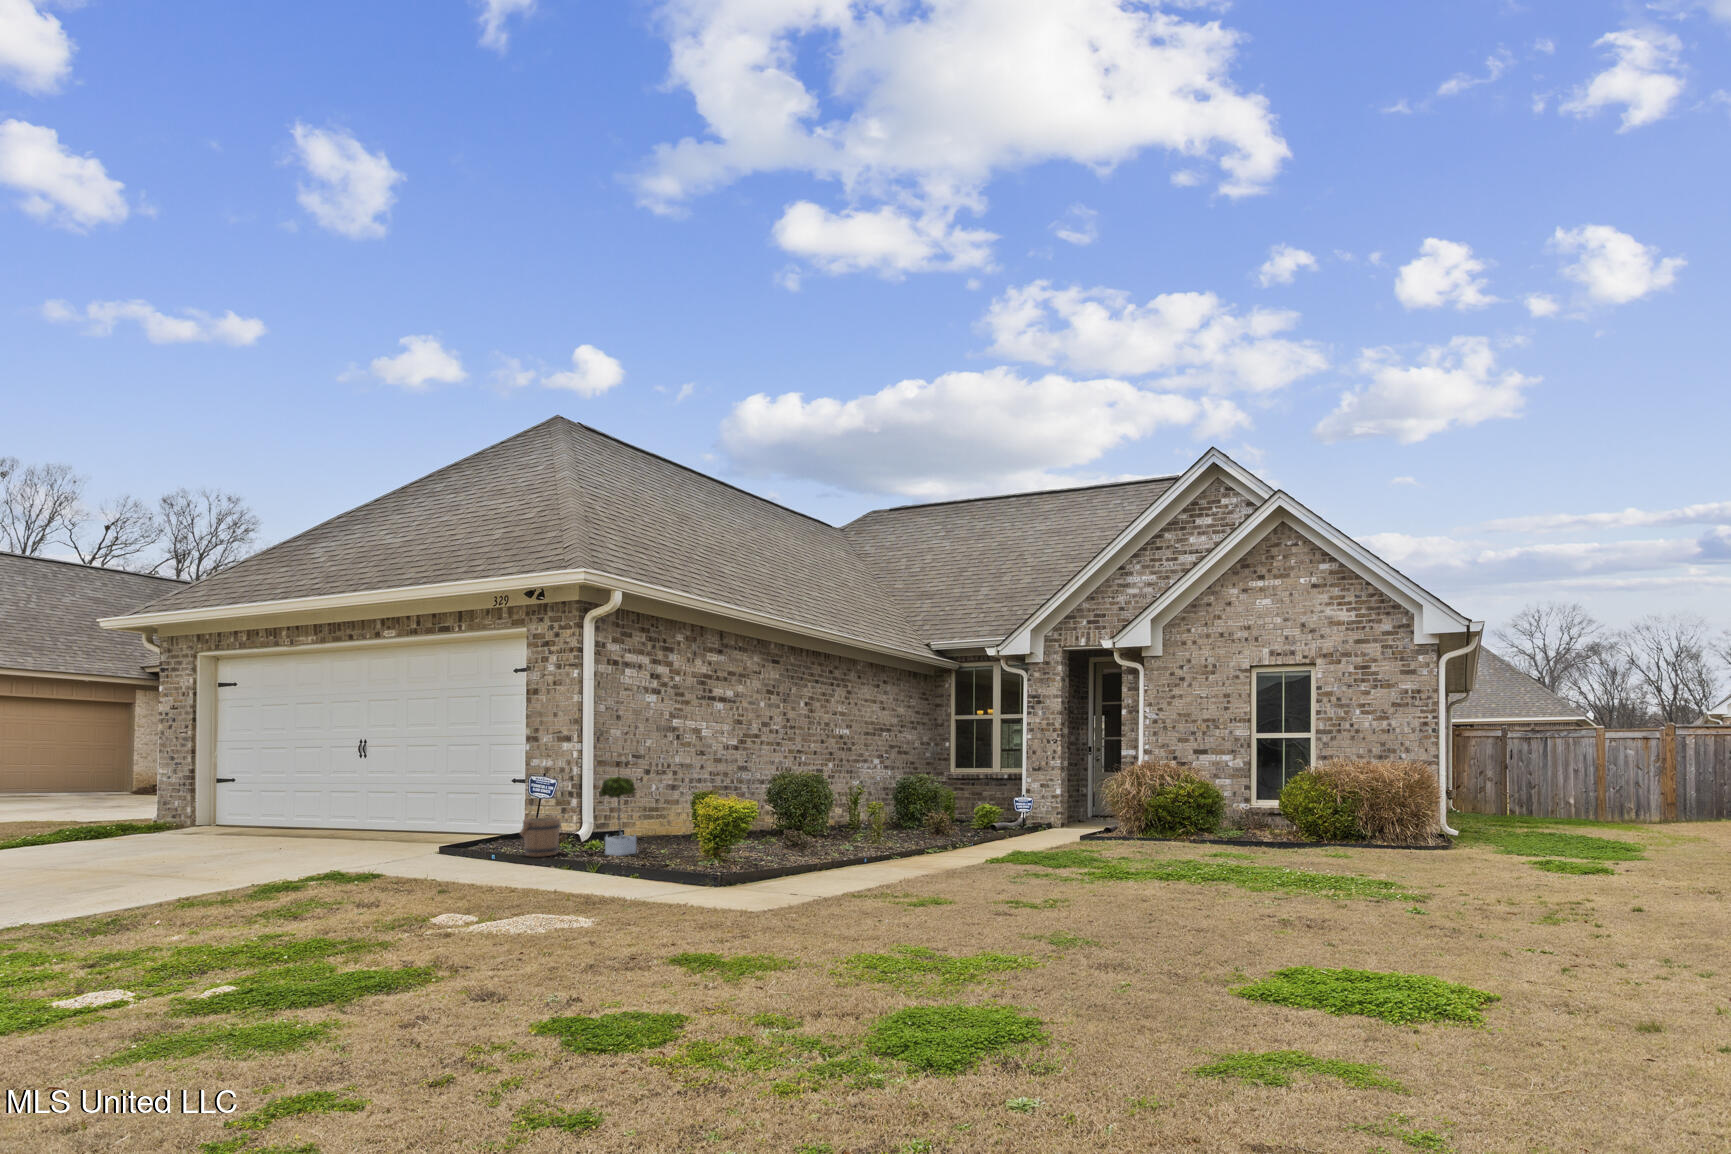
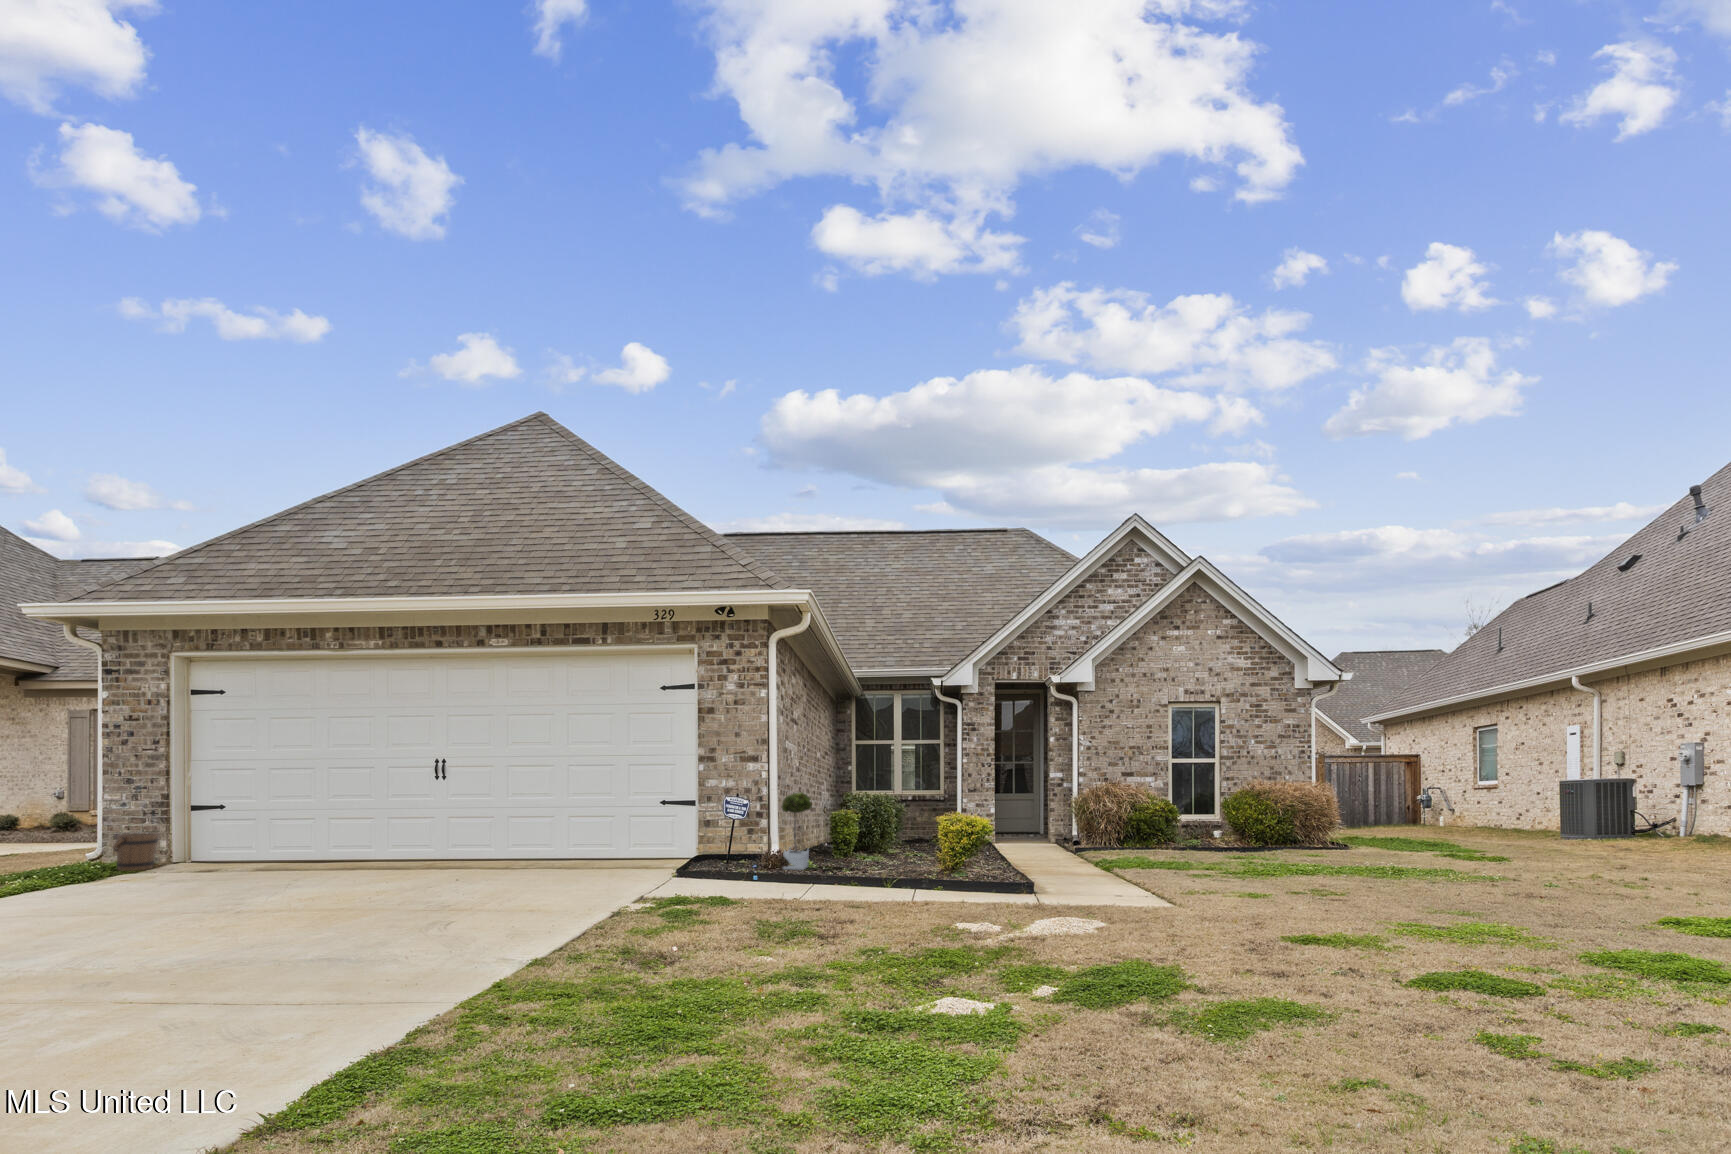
bucket: present [520,817,561,857] -> present [113,833,159,871]

